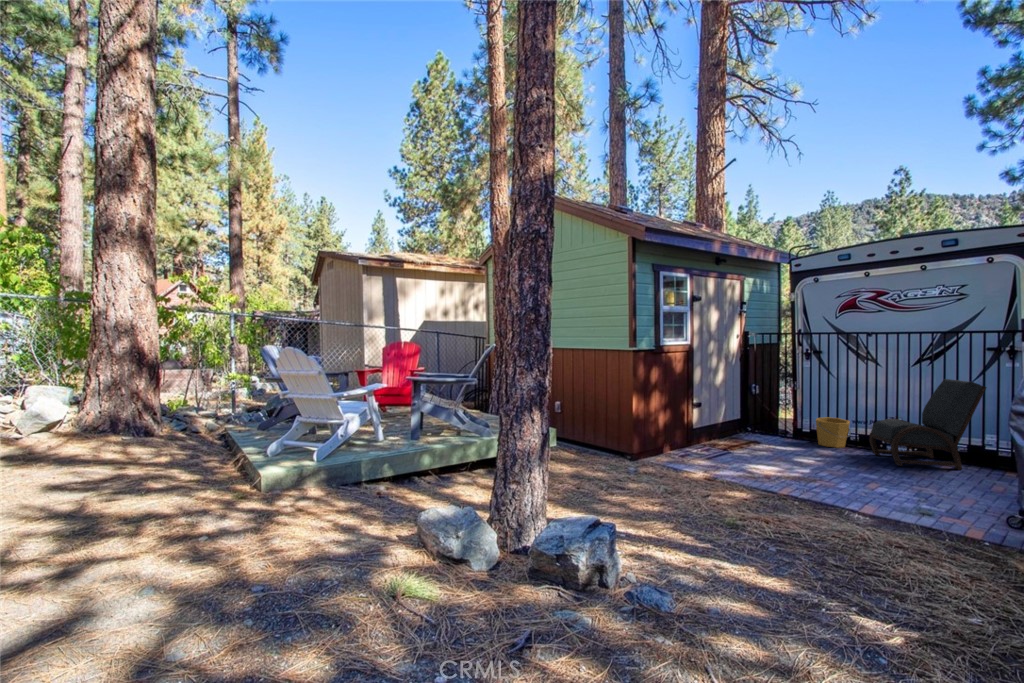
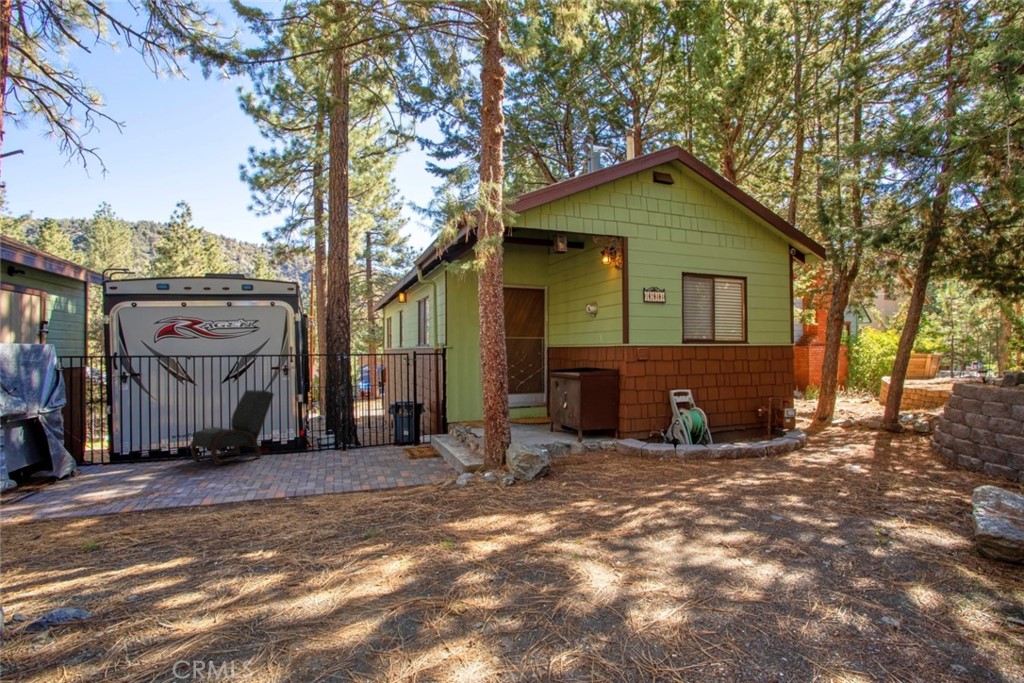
bucket: present [816,417,851,448] -> none [138,435,172,464]

